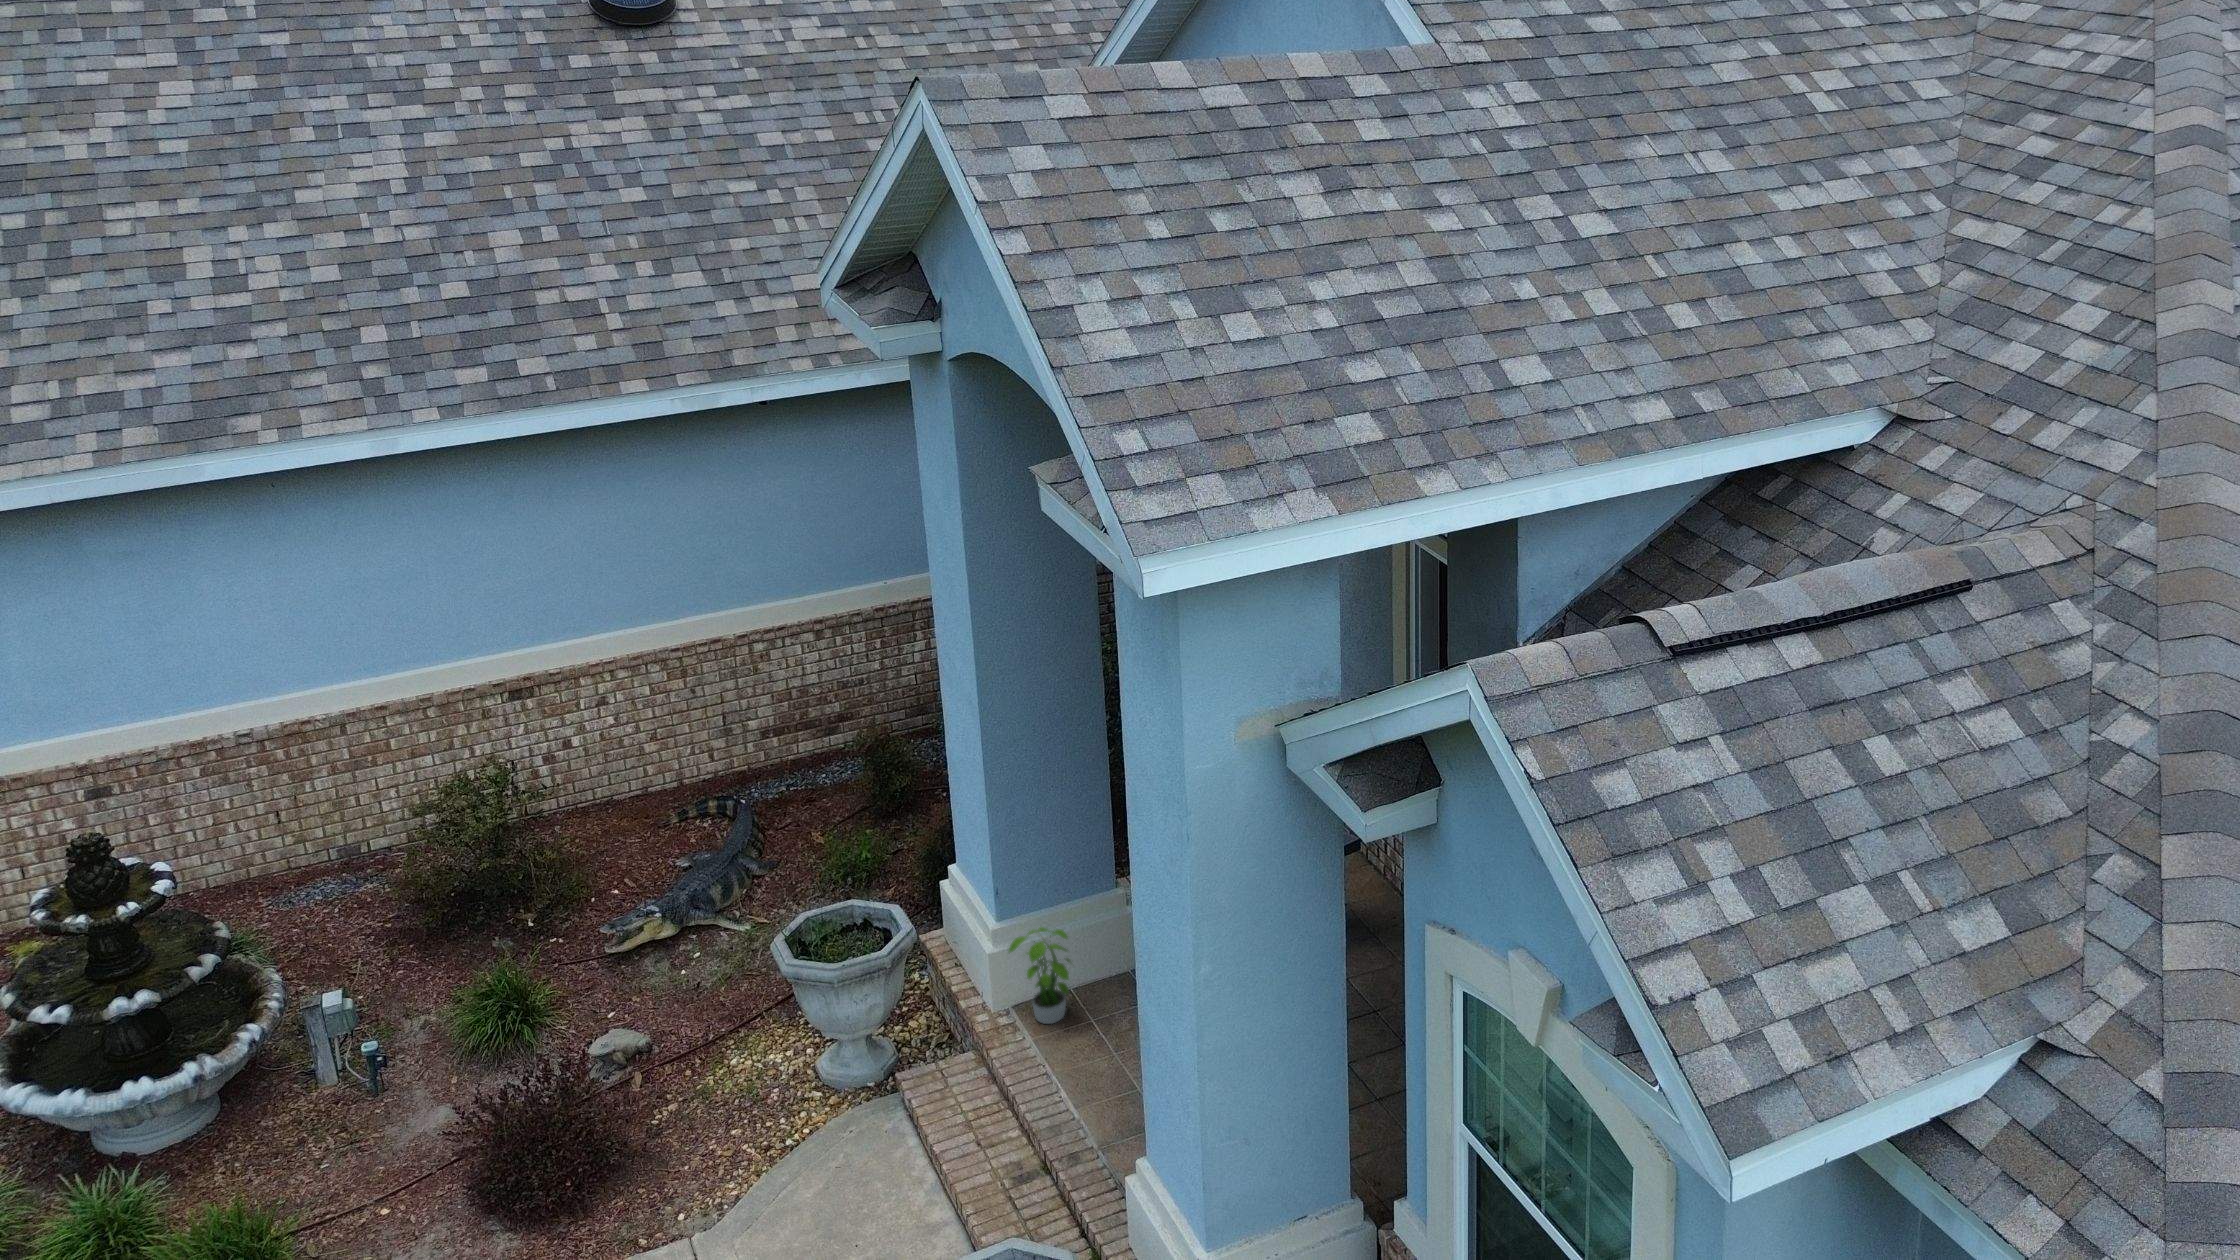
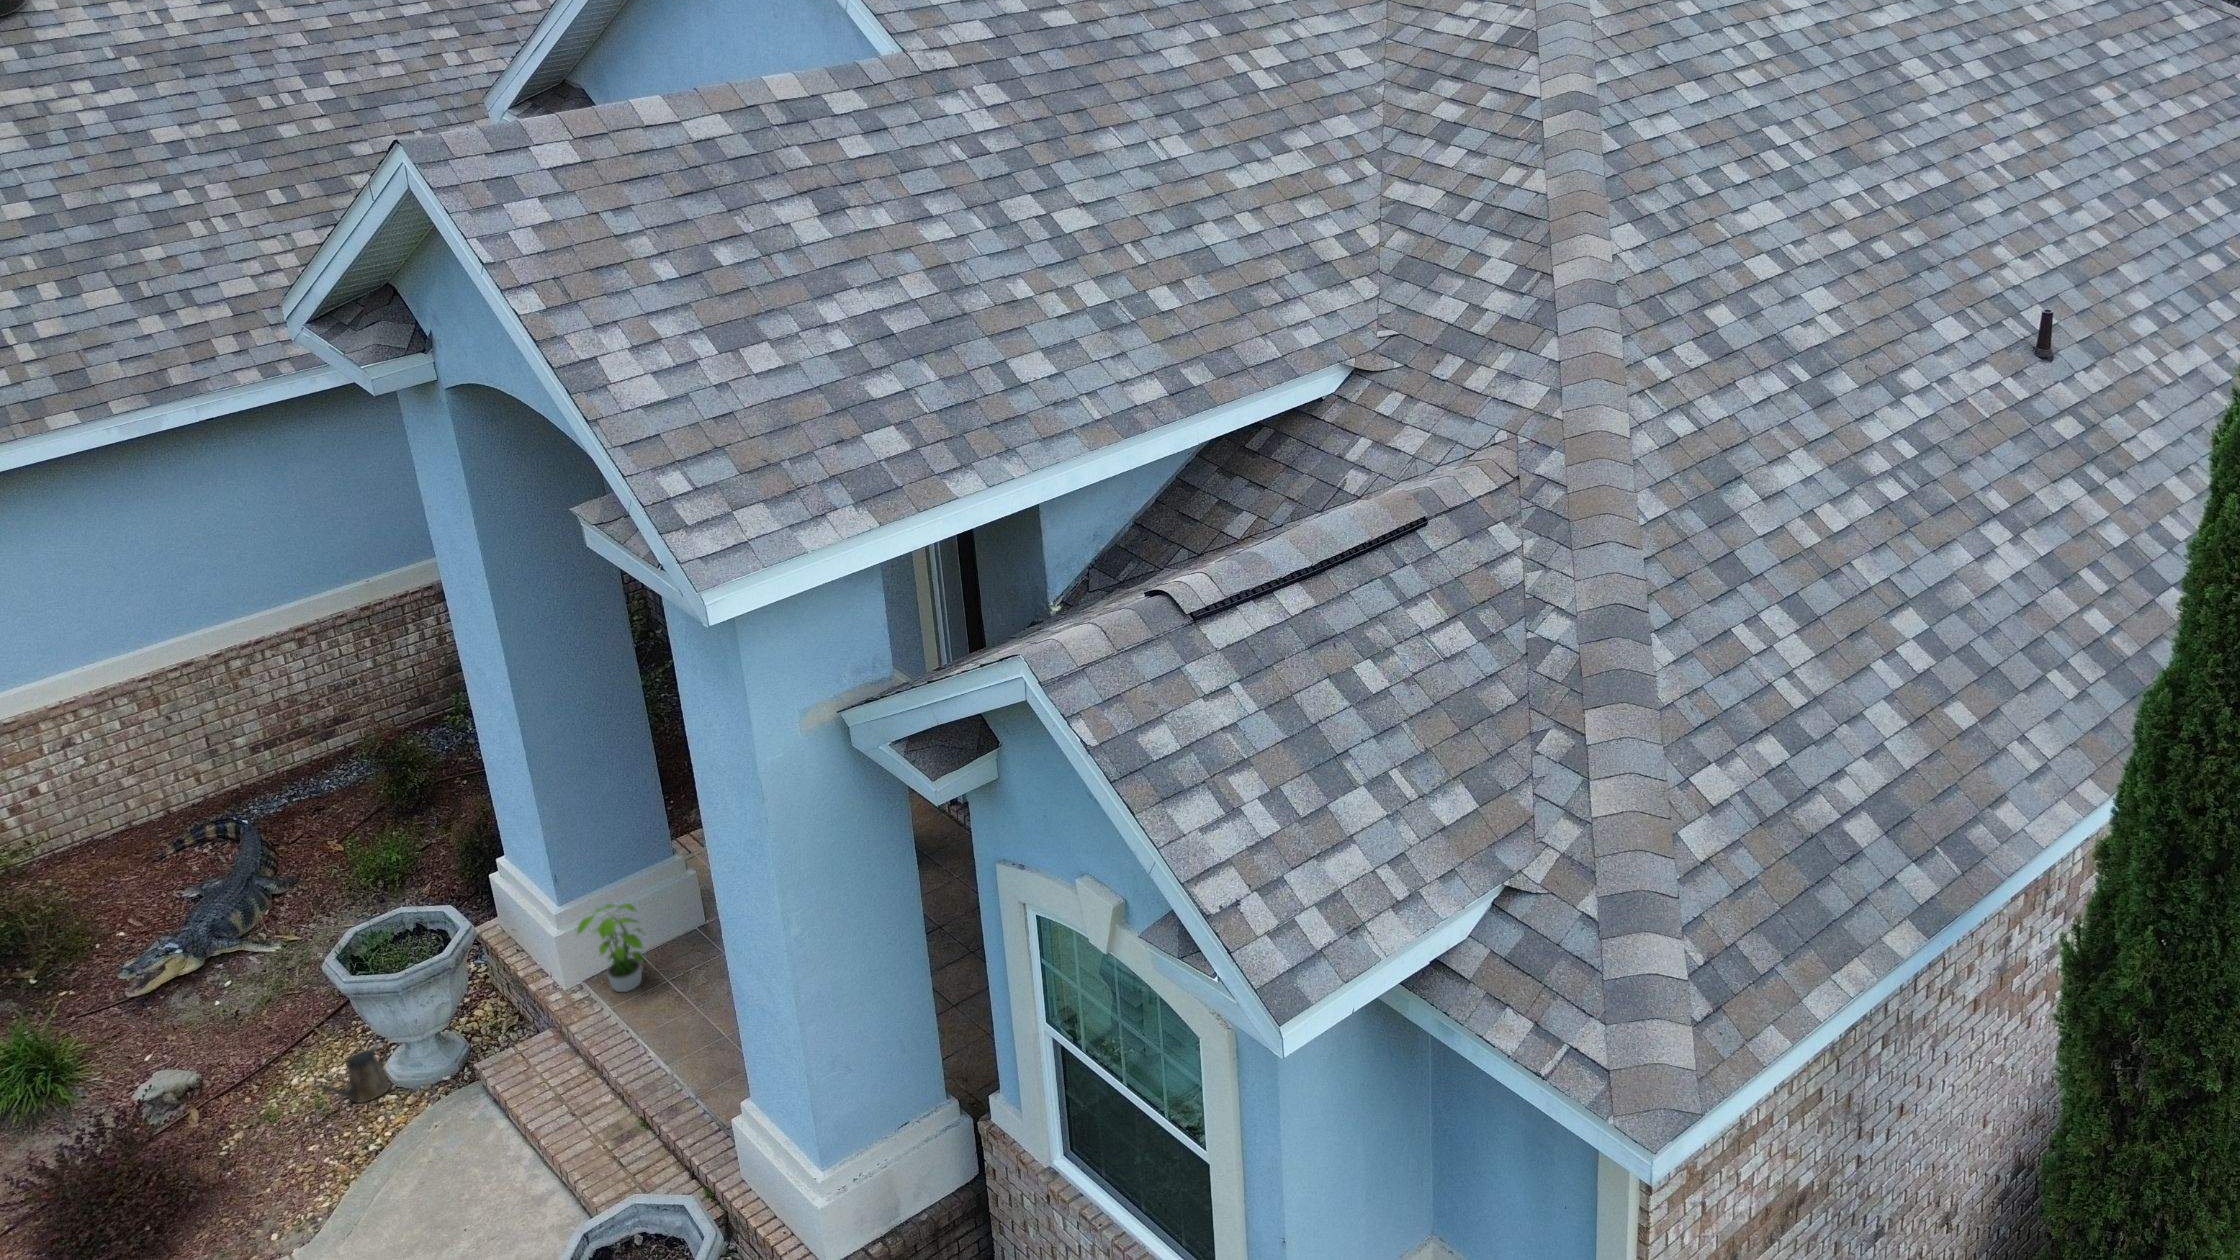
watering can: none [743,1032,822,1090] -> present [312,1043,391,1103]

